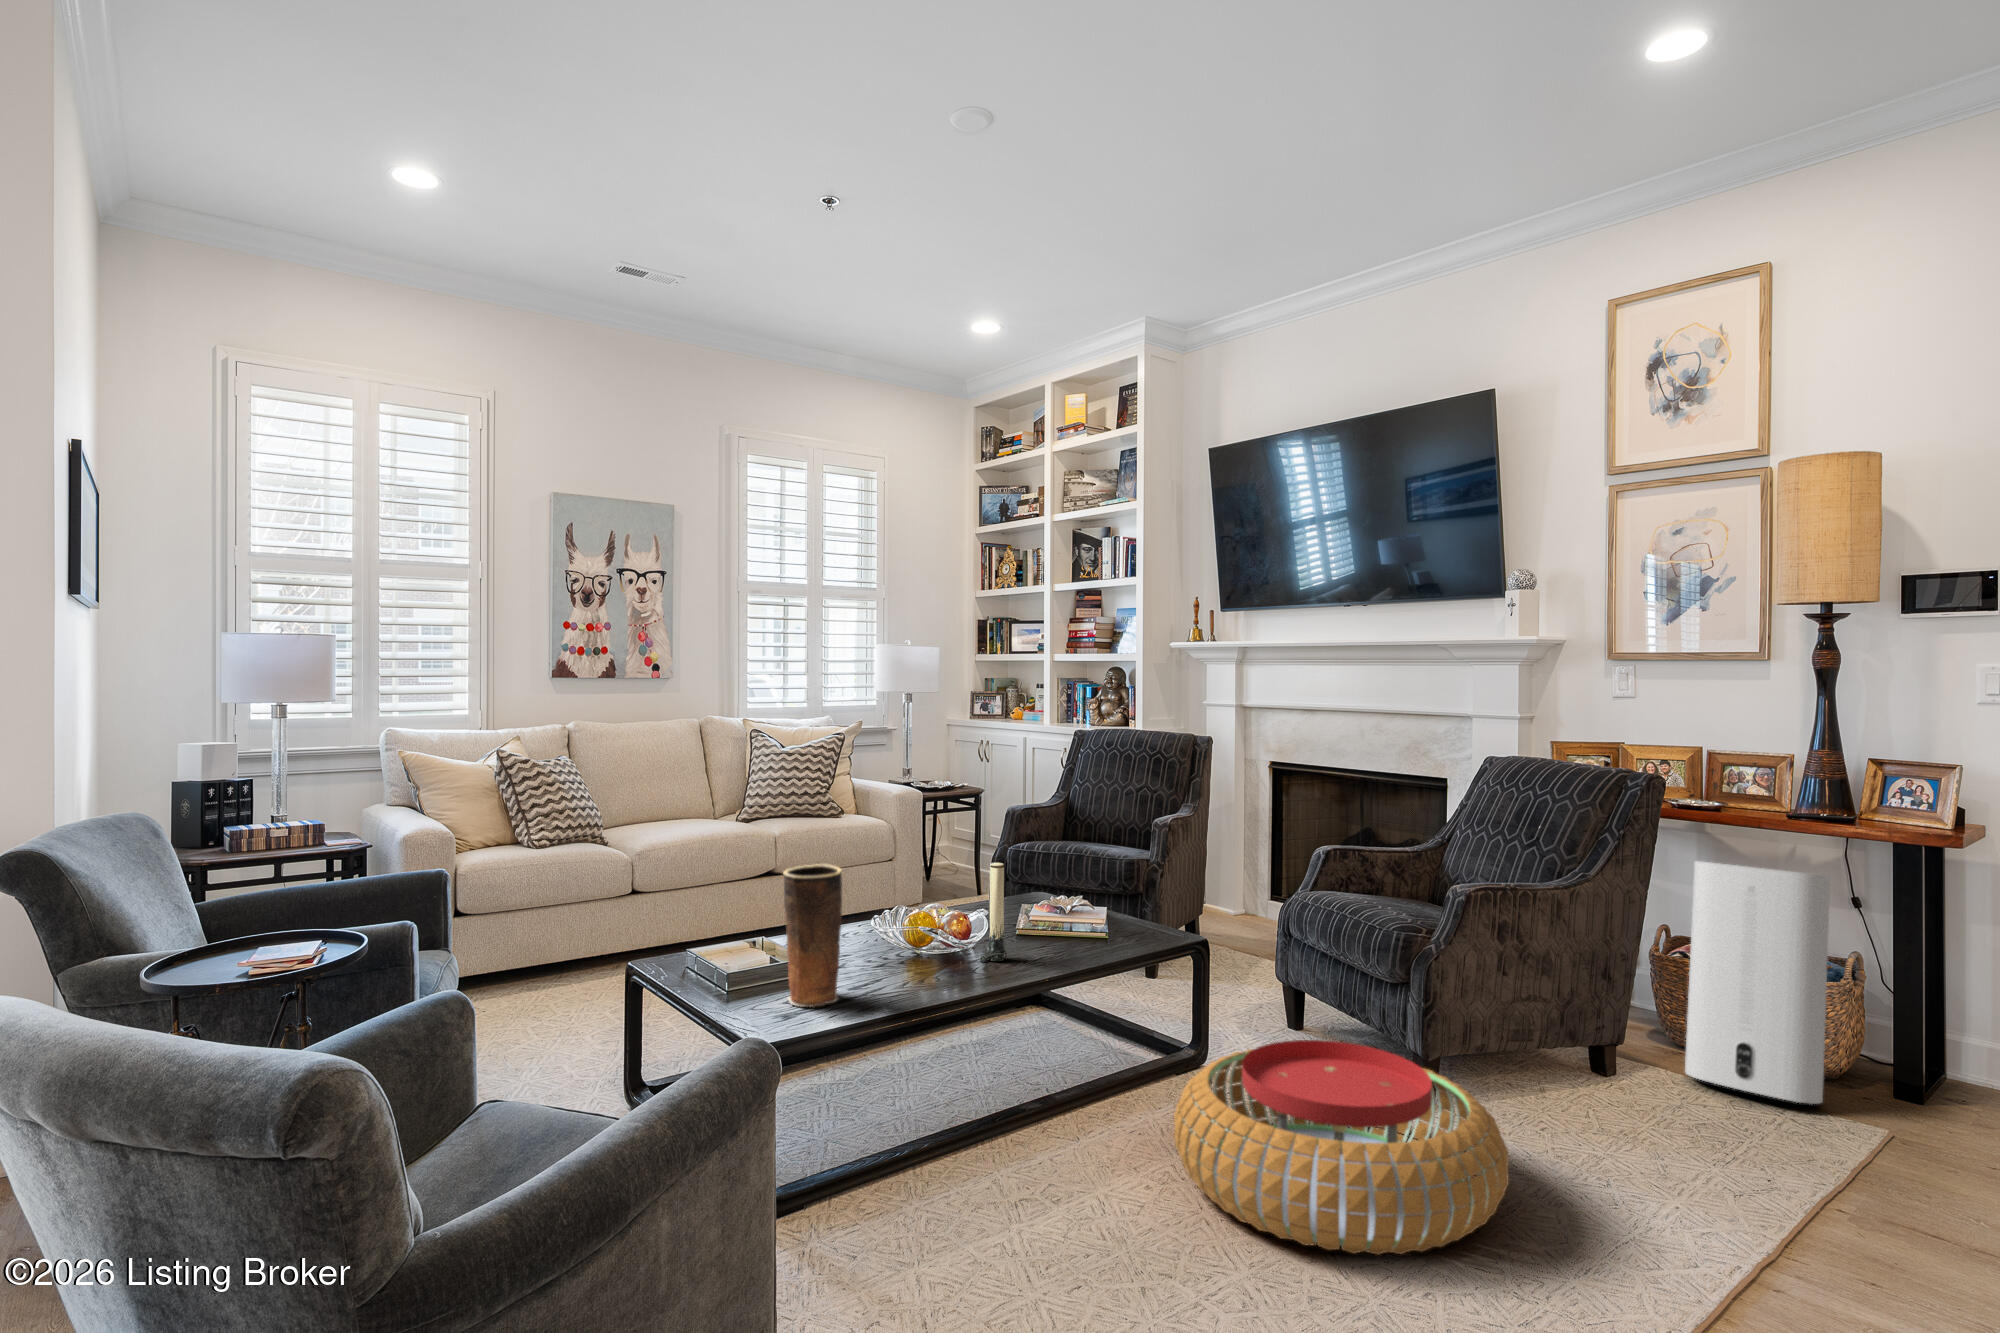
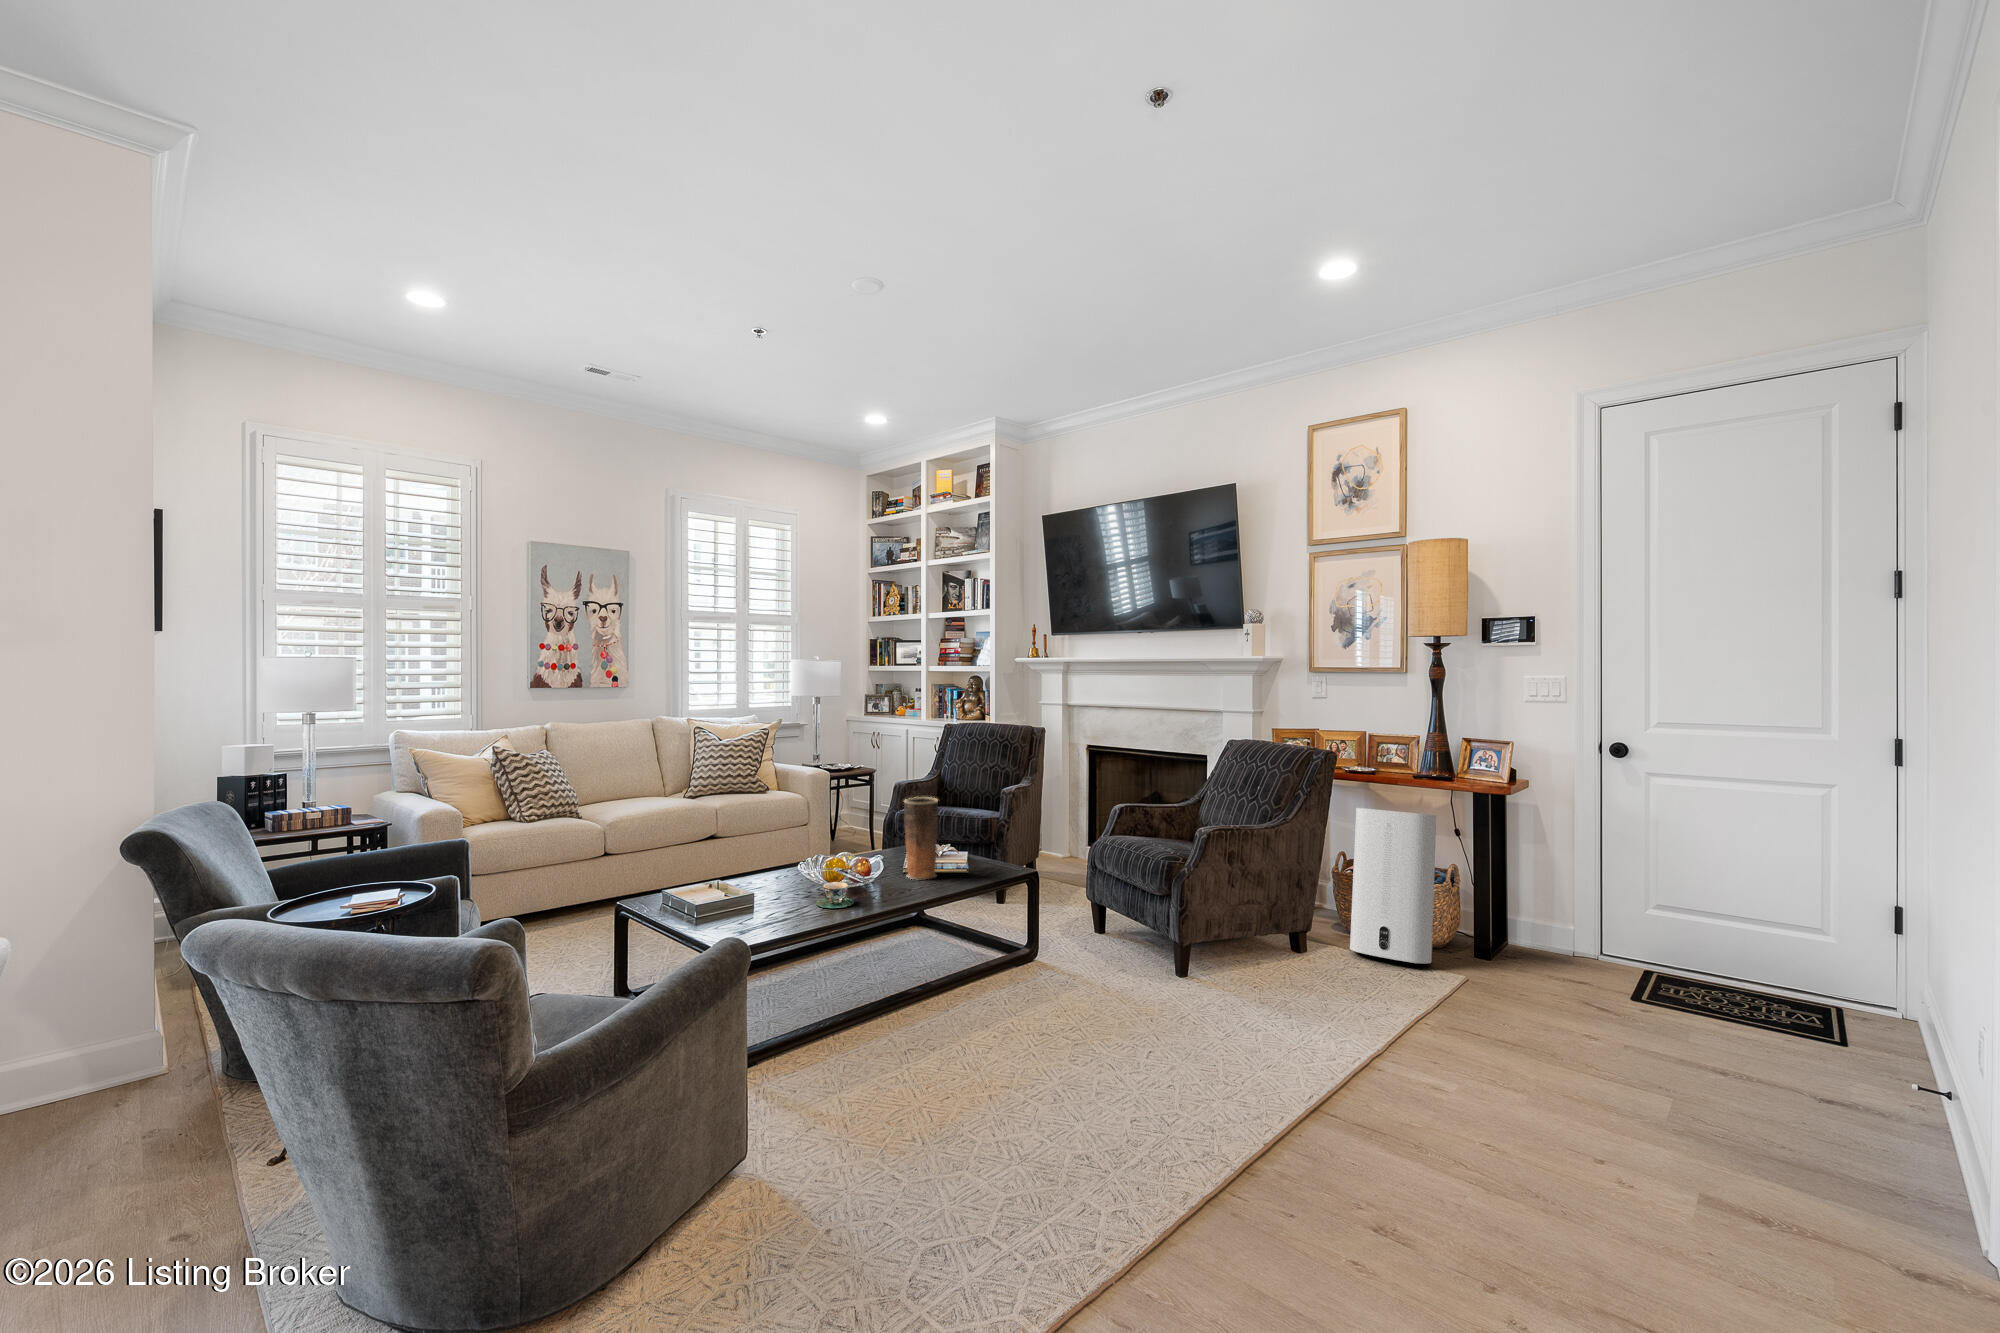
candle: present [980,863,1007,962] -> none [877,821,897,891]
vase: present [783,864,842,1007] -> present [904,797,938,879]
teacup: none [893,947,947,985] -> present [816,882,854,908]
pouf: present [1174,1040,1509,1255] -> none [1012,935,1227,1068]

